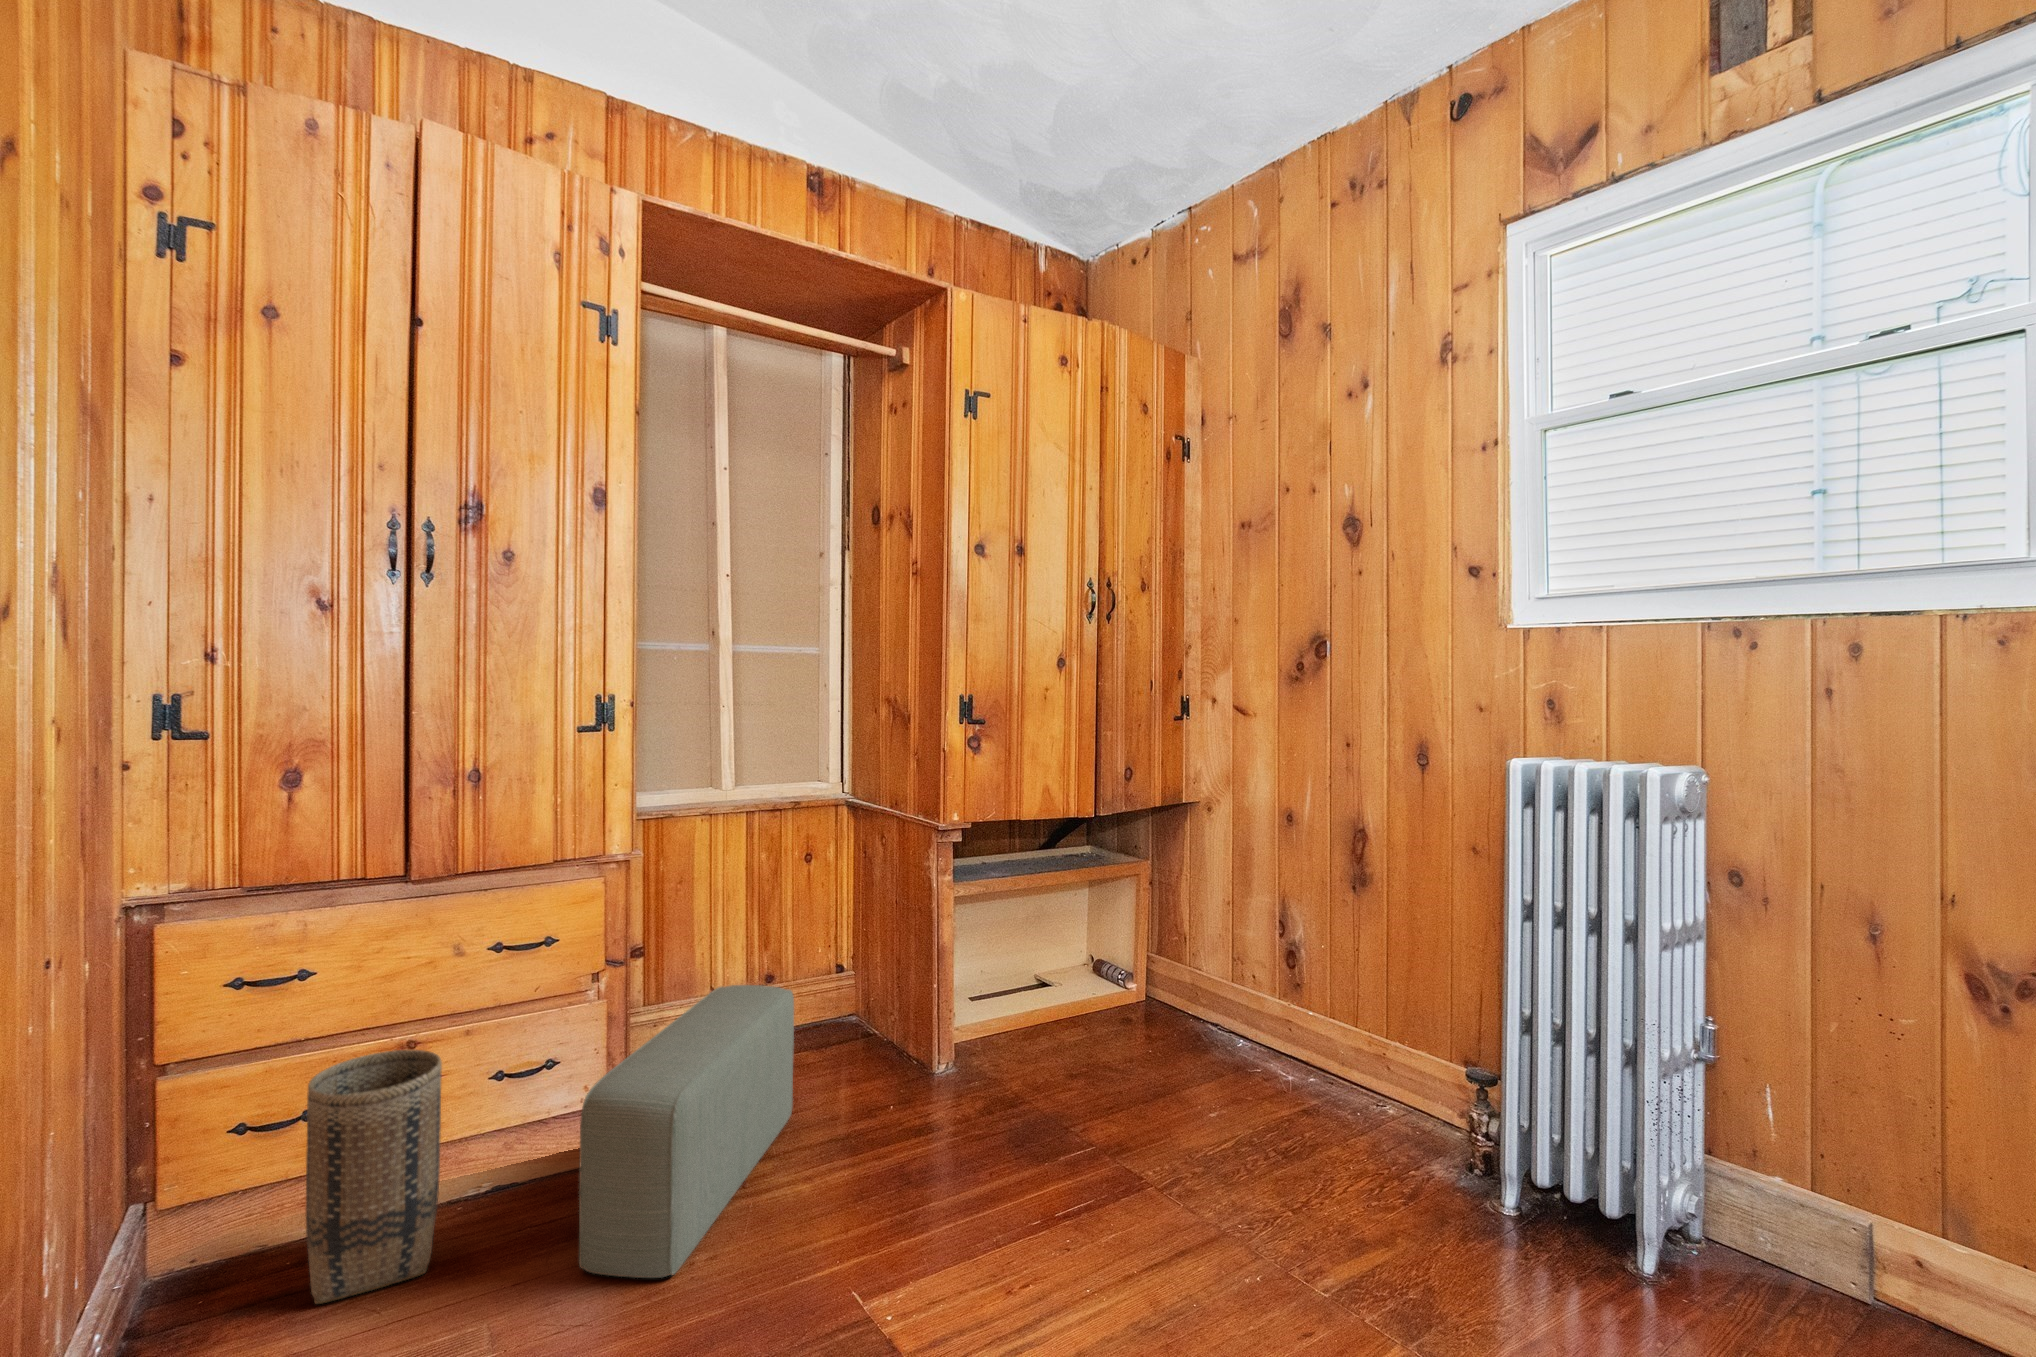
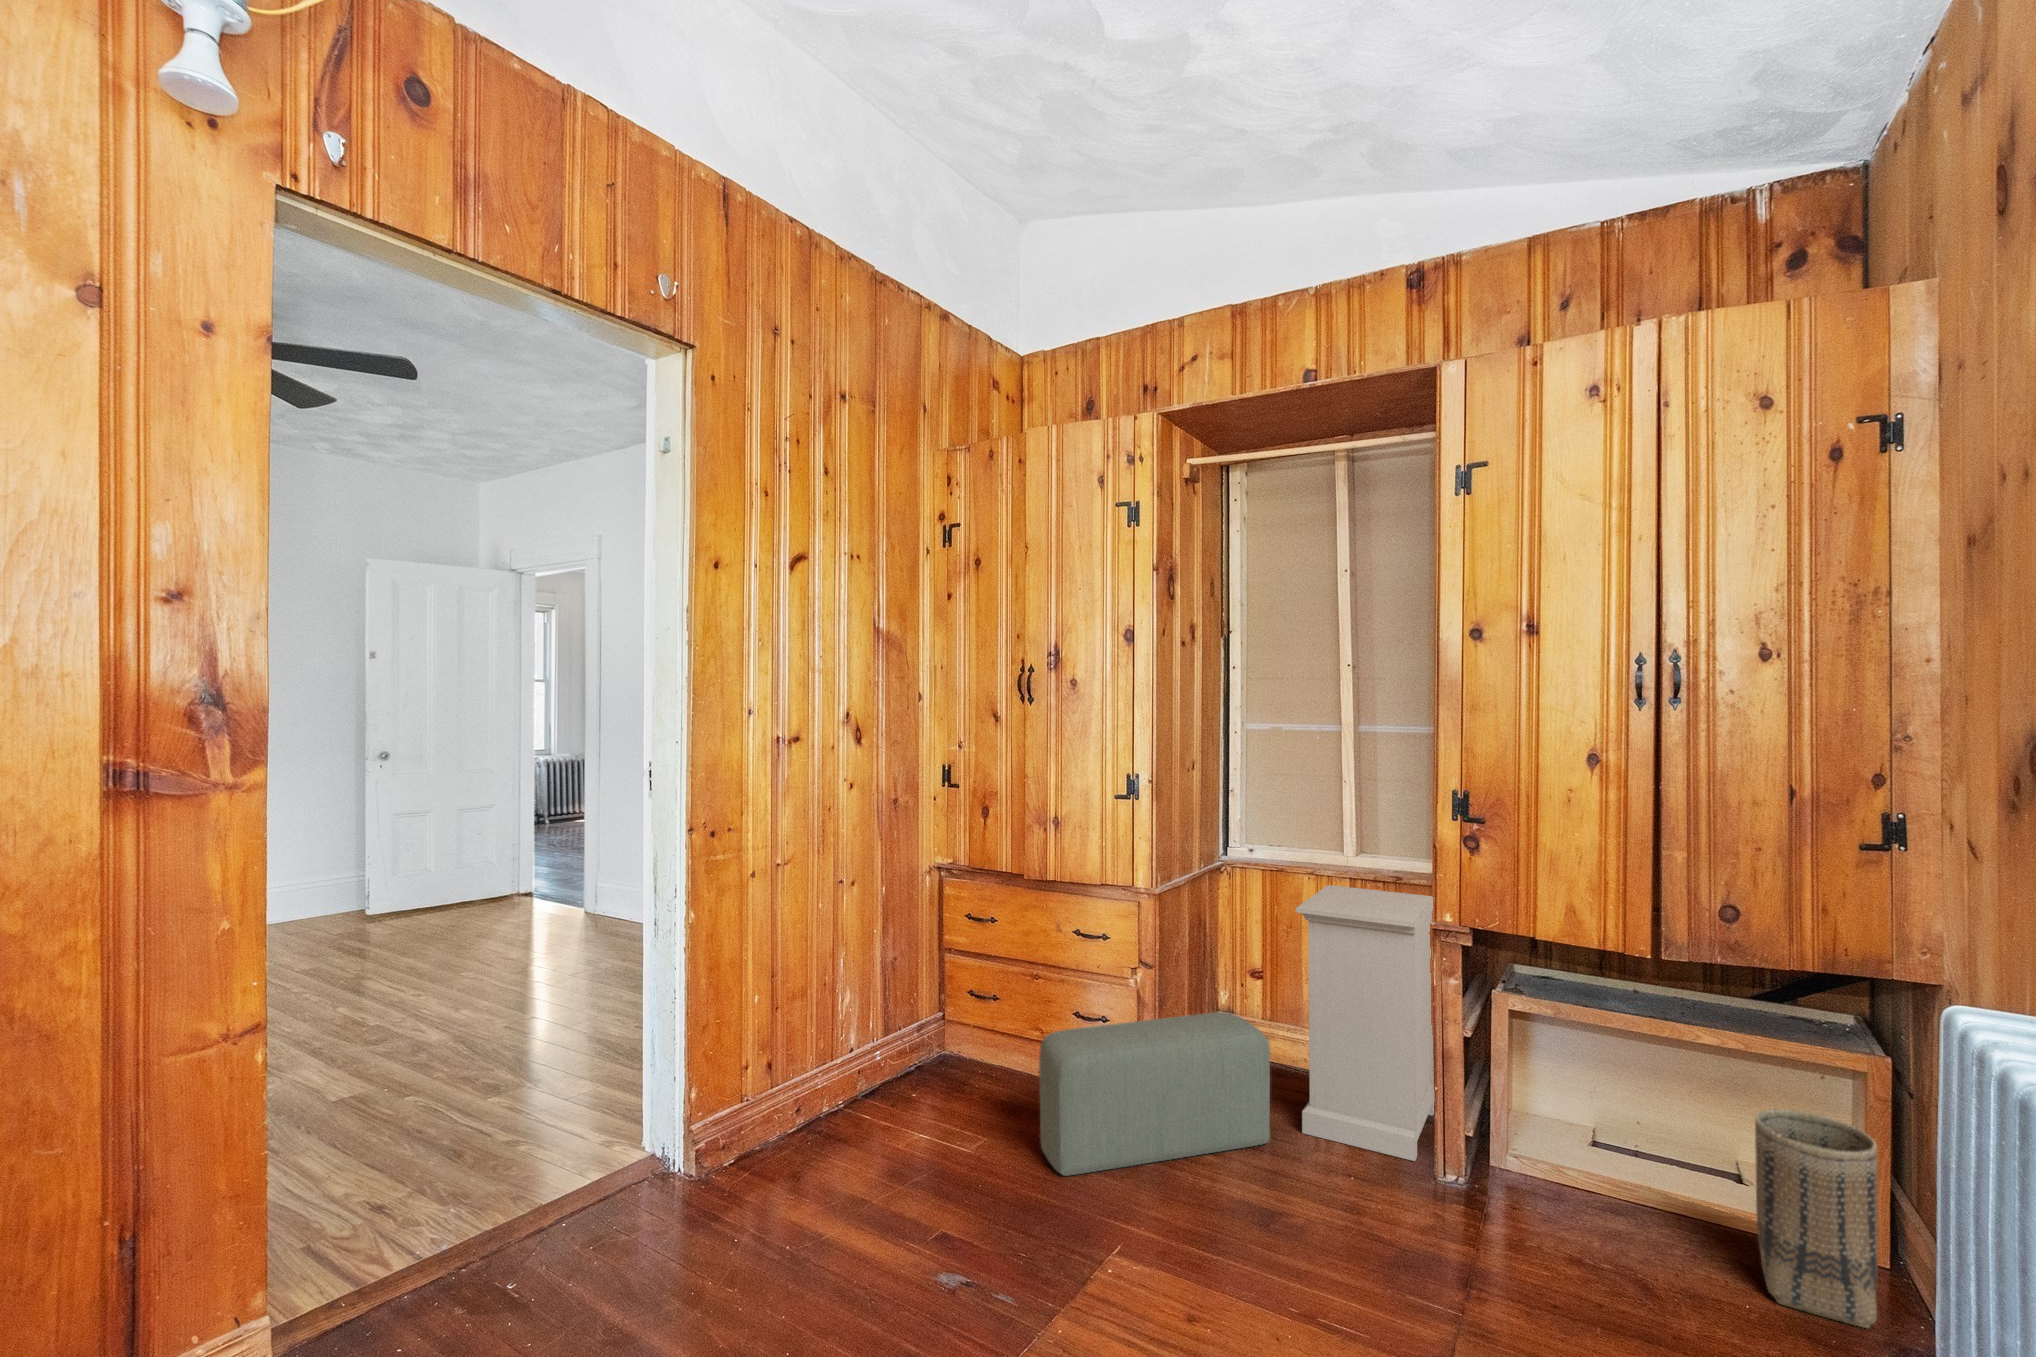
nightstand: none [746,813,907,1093] -> present [1296,885,1435,1161]
basket: present [306,1050,442,1304] -> present [1755,1109,1878,1328]

